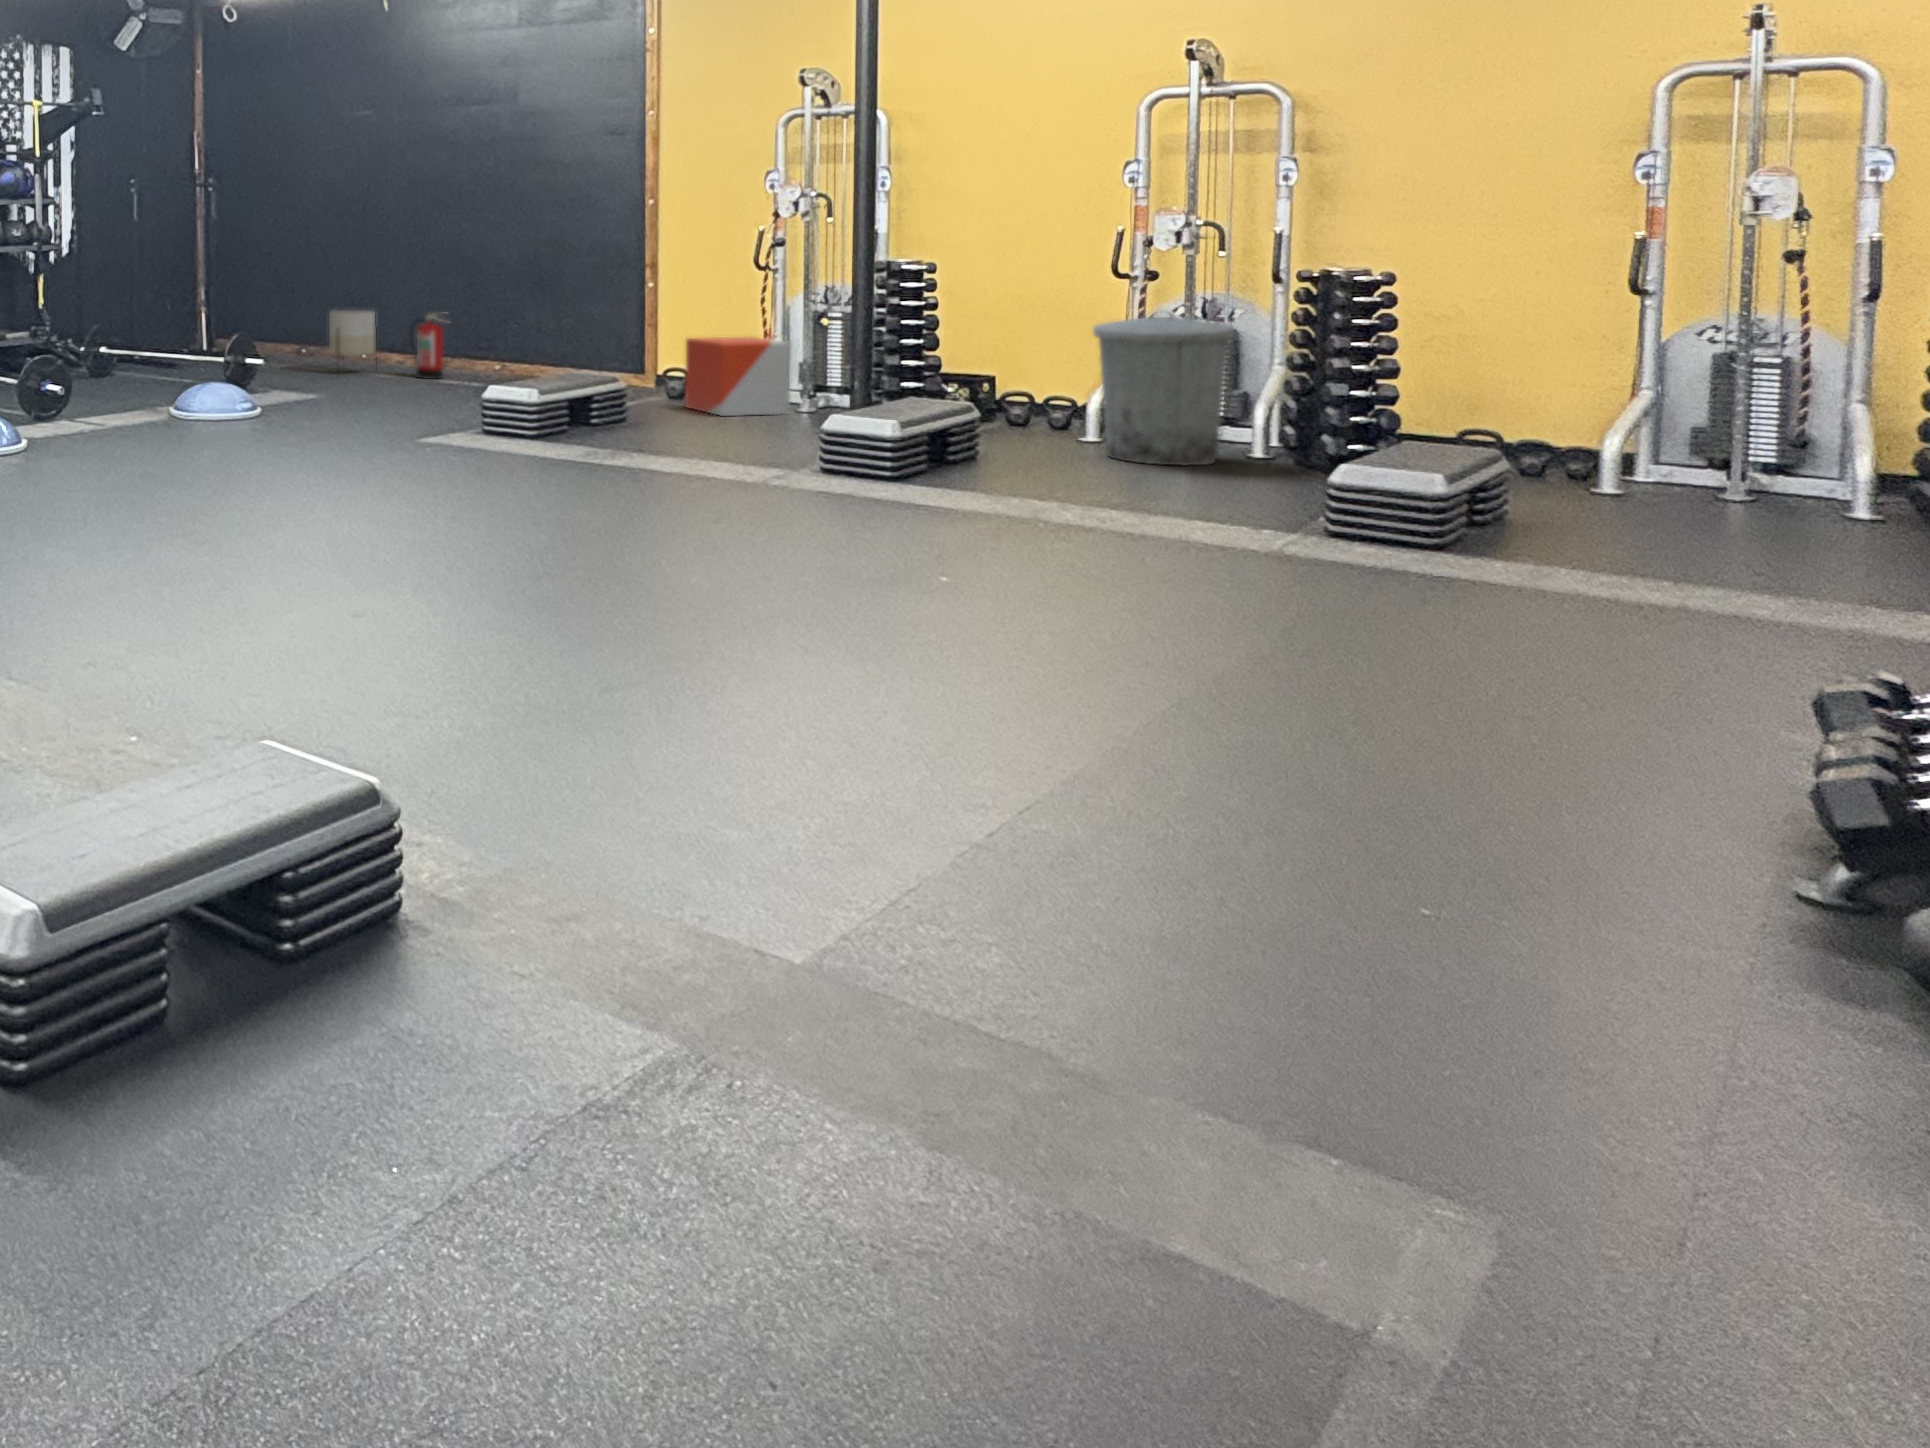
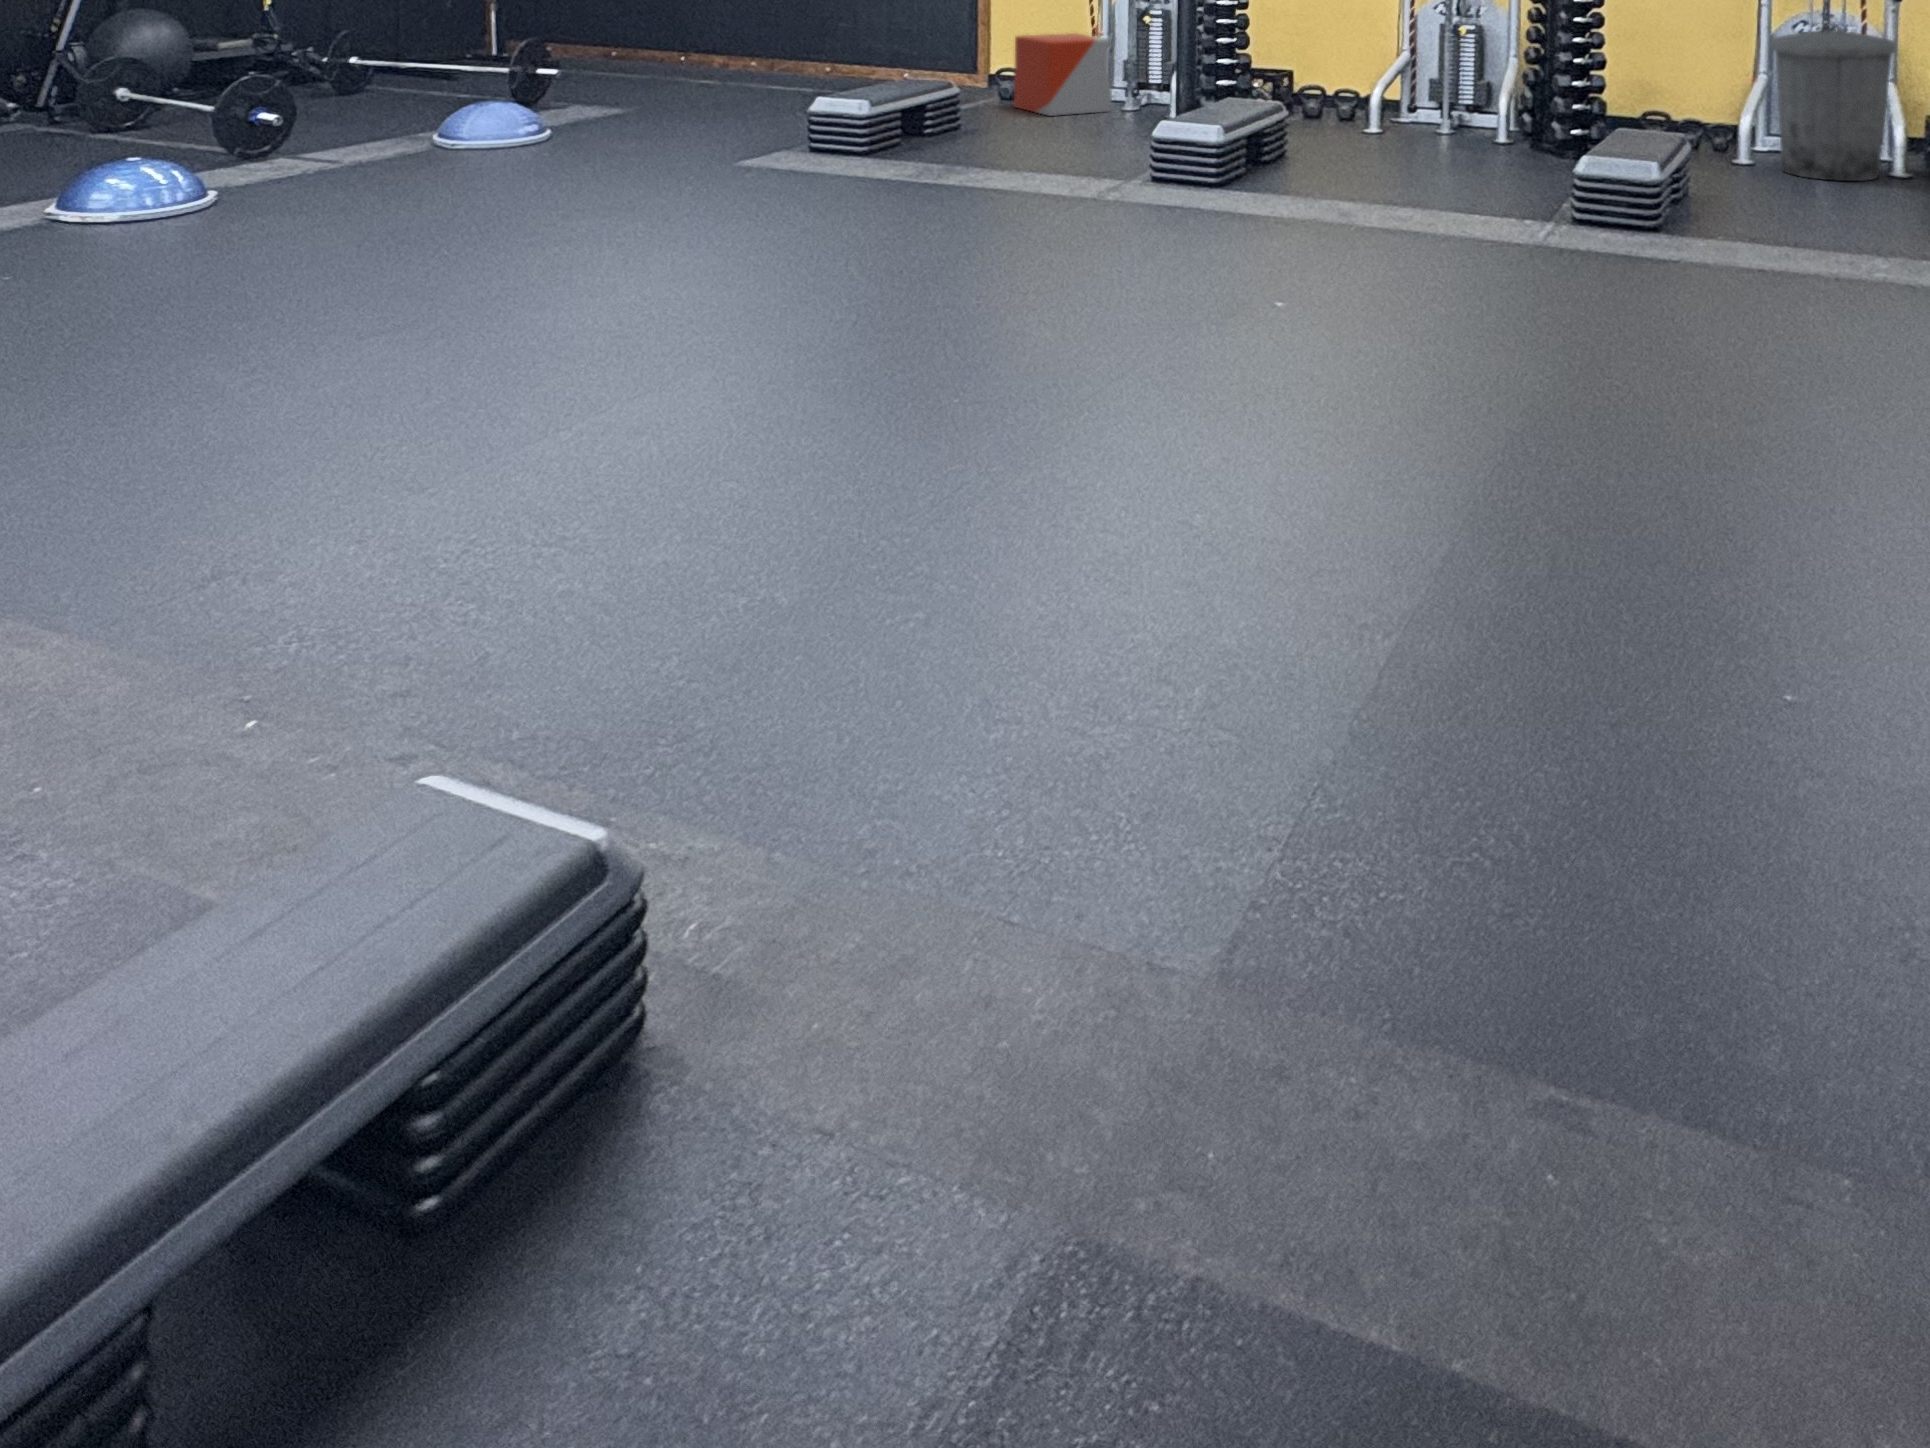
planter: present [329,310,376,360] -> none [641,5,695,78]
trash can: present [1093,310,1234,465] -> present [1770,25,1896,181]
fire extinguisher: present [415,314,443,379] -> none [732,8,778,81]

